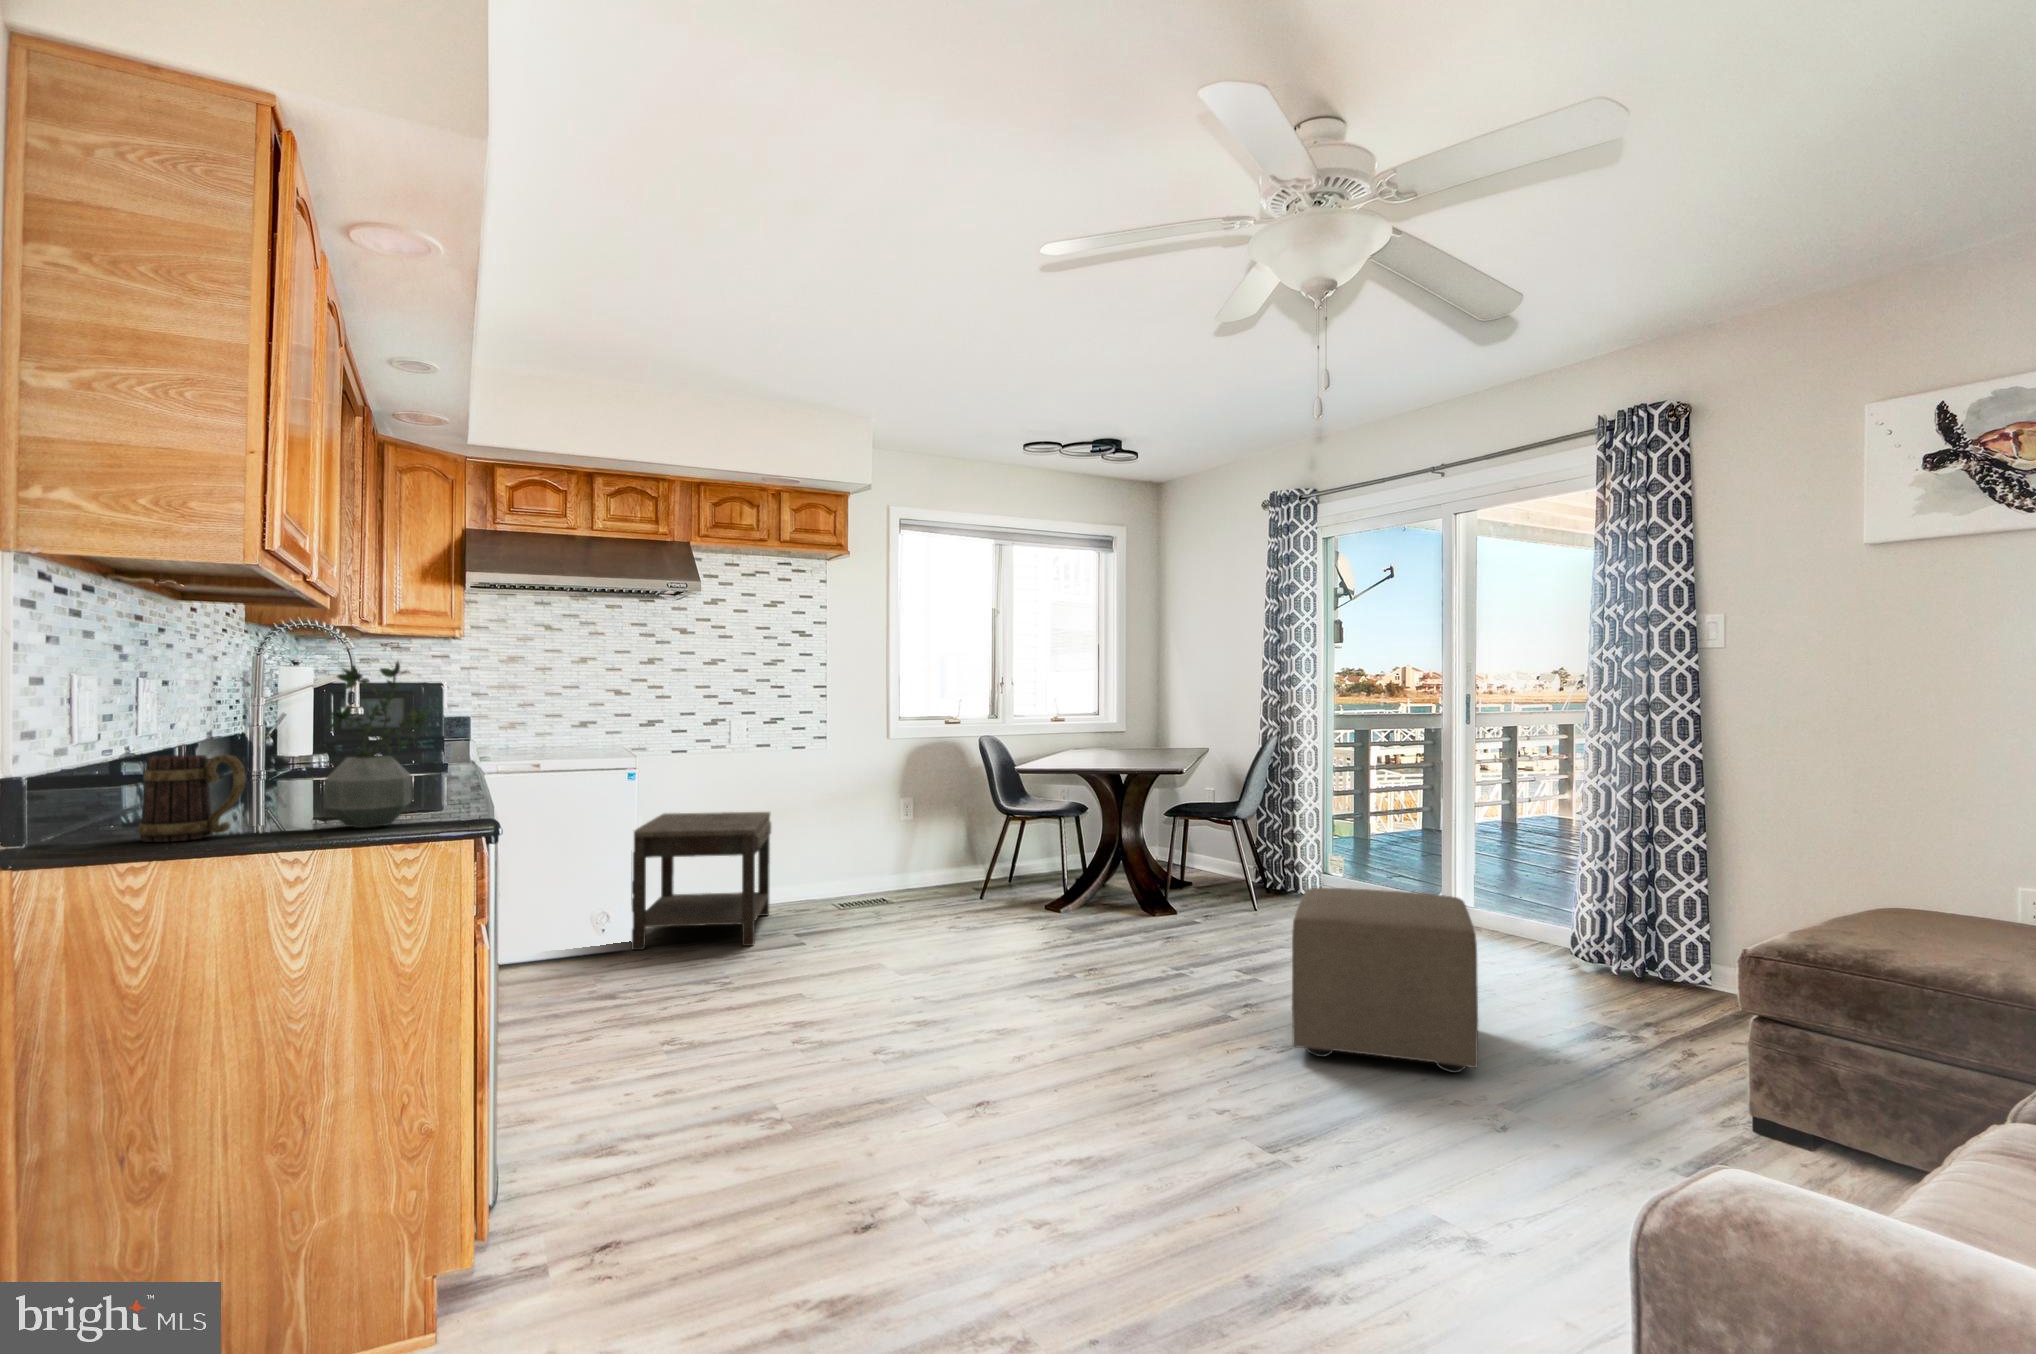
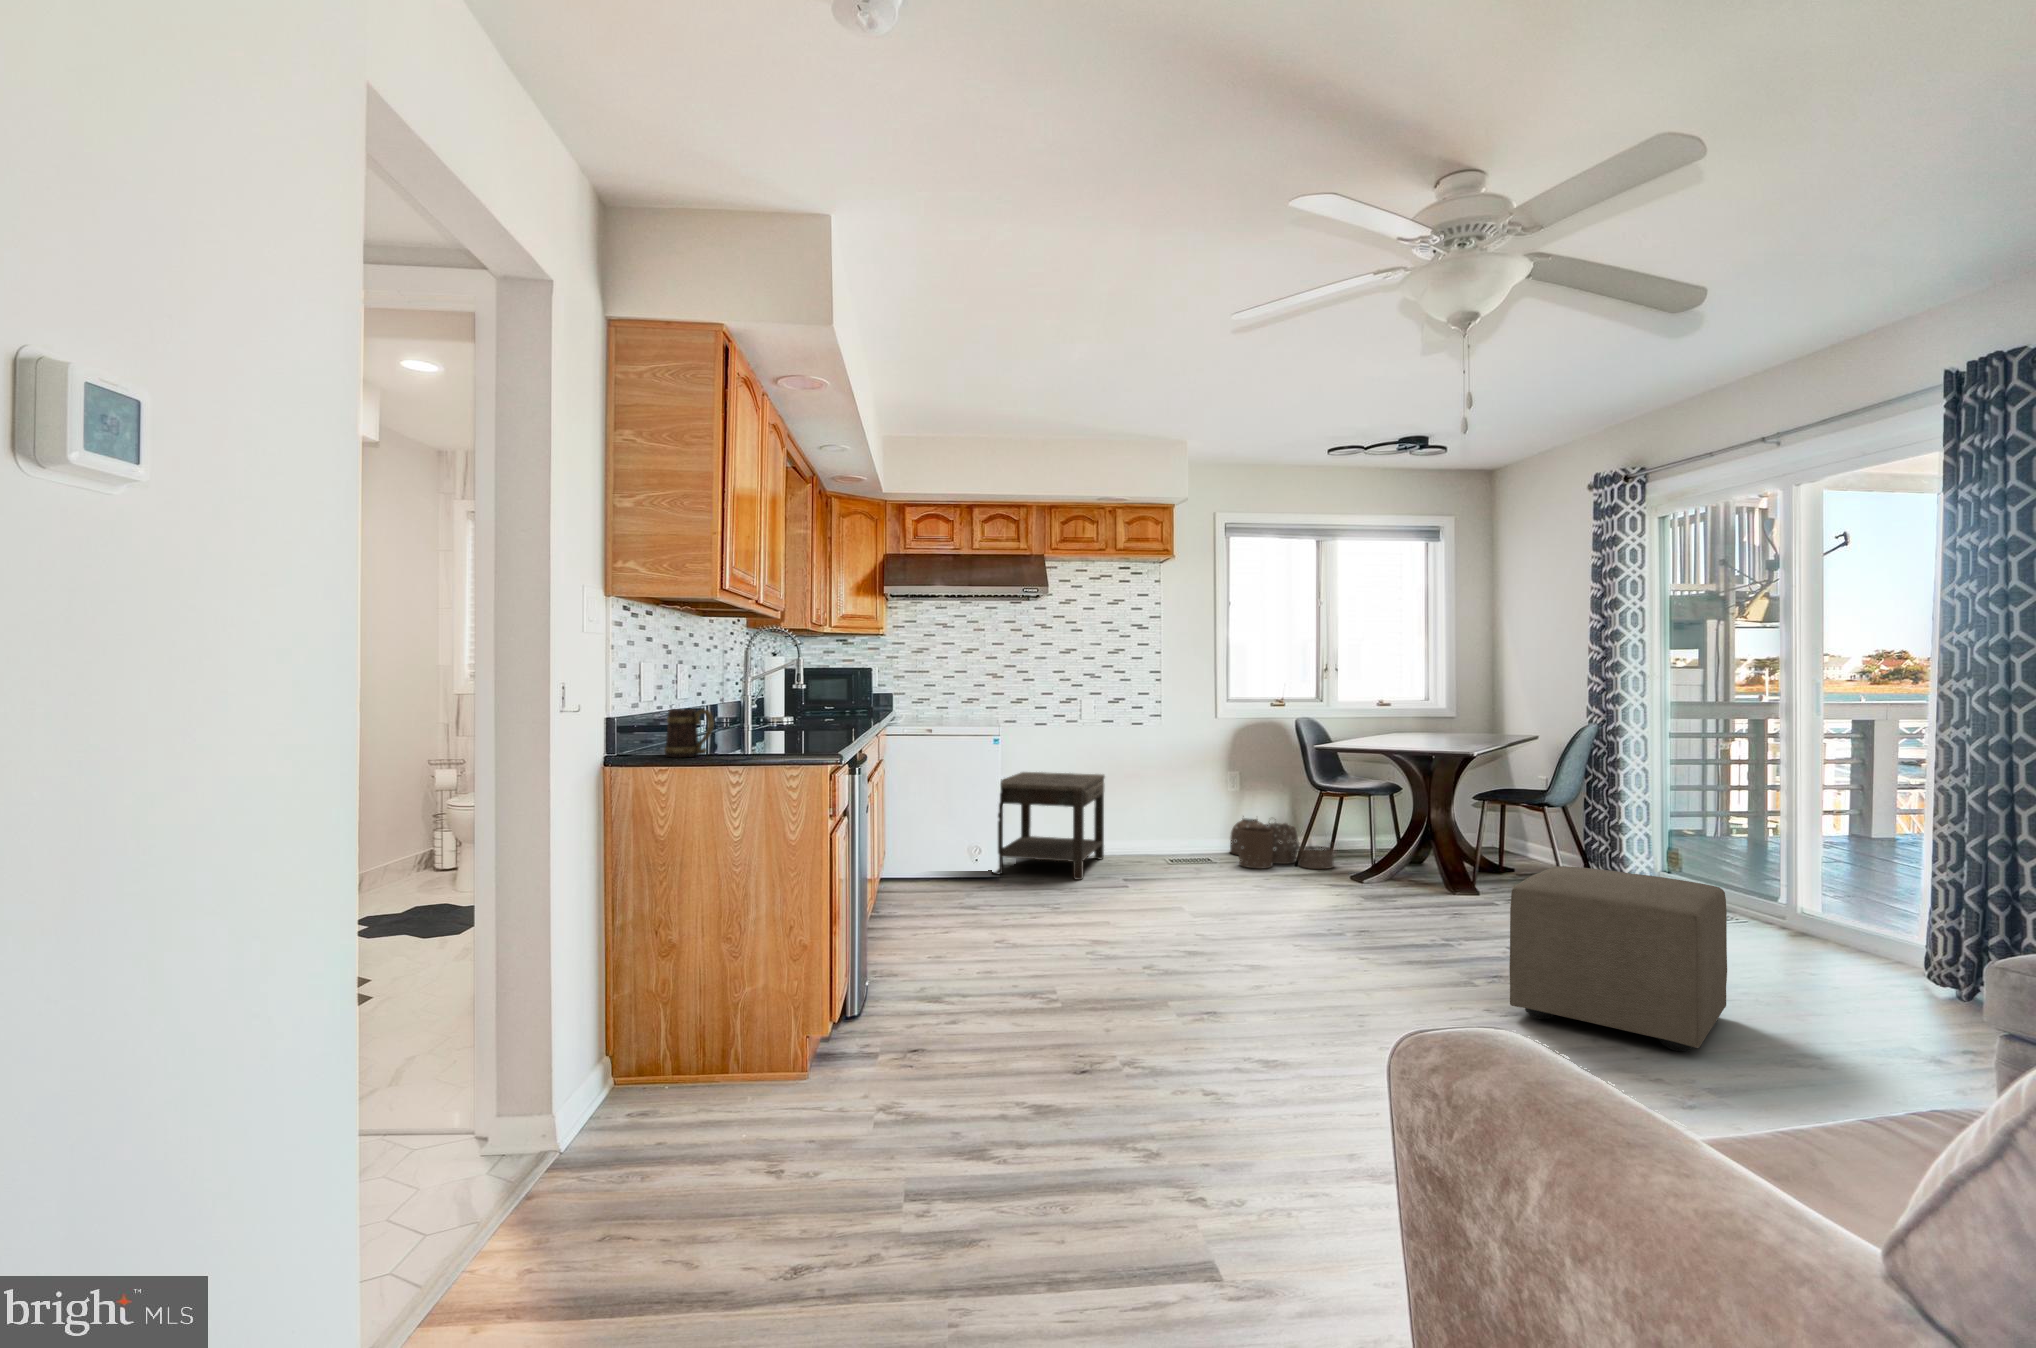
potted plant: present [324,662,430,828] -> none [754,654,813,756]
woven basket: none [913,849,1030,910] -> present [1230,816,1334,869]

